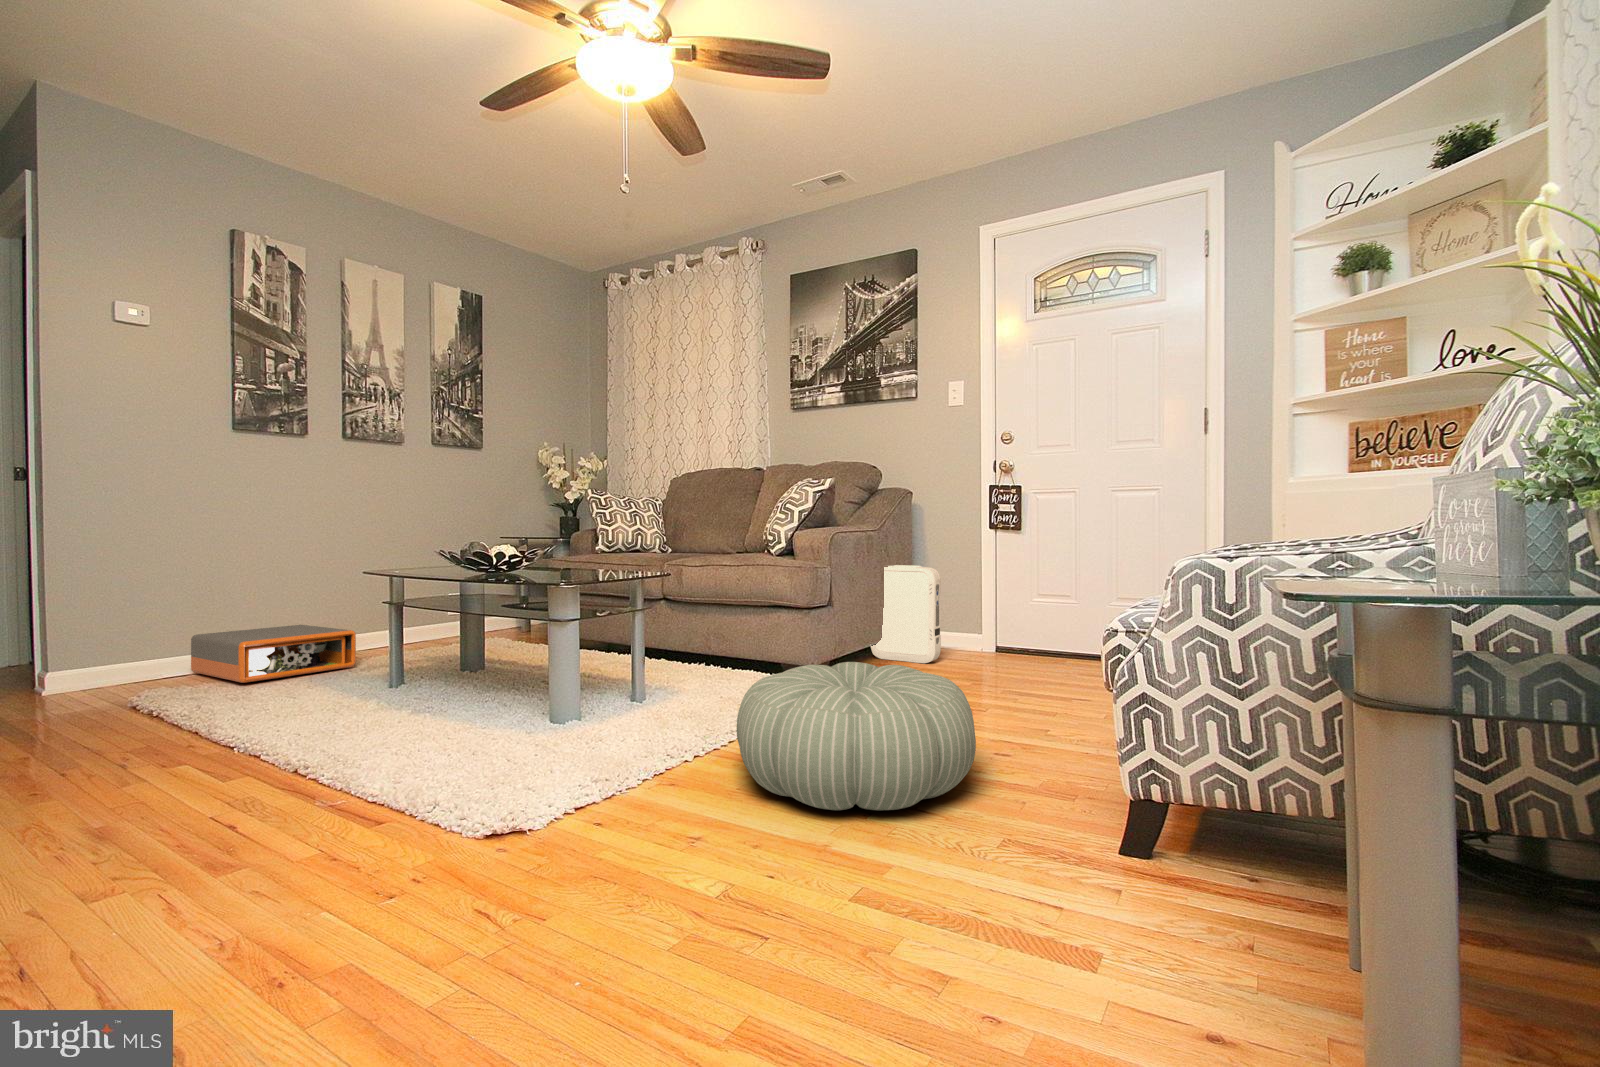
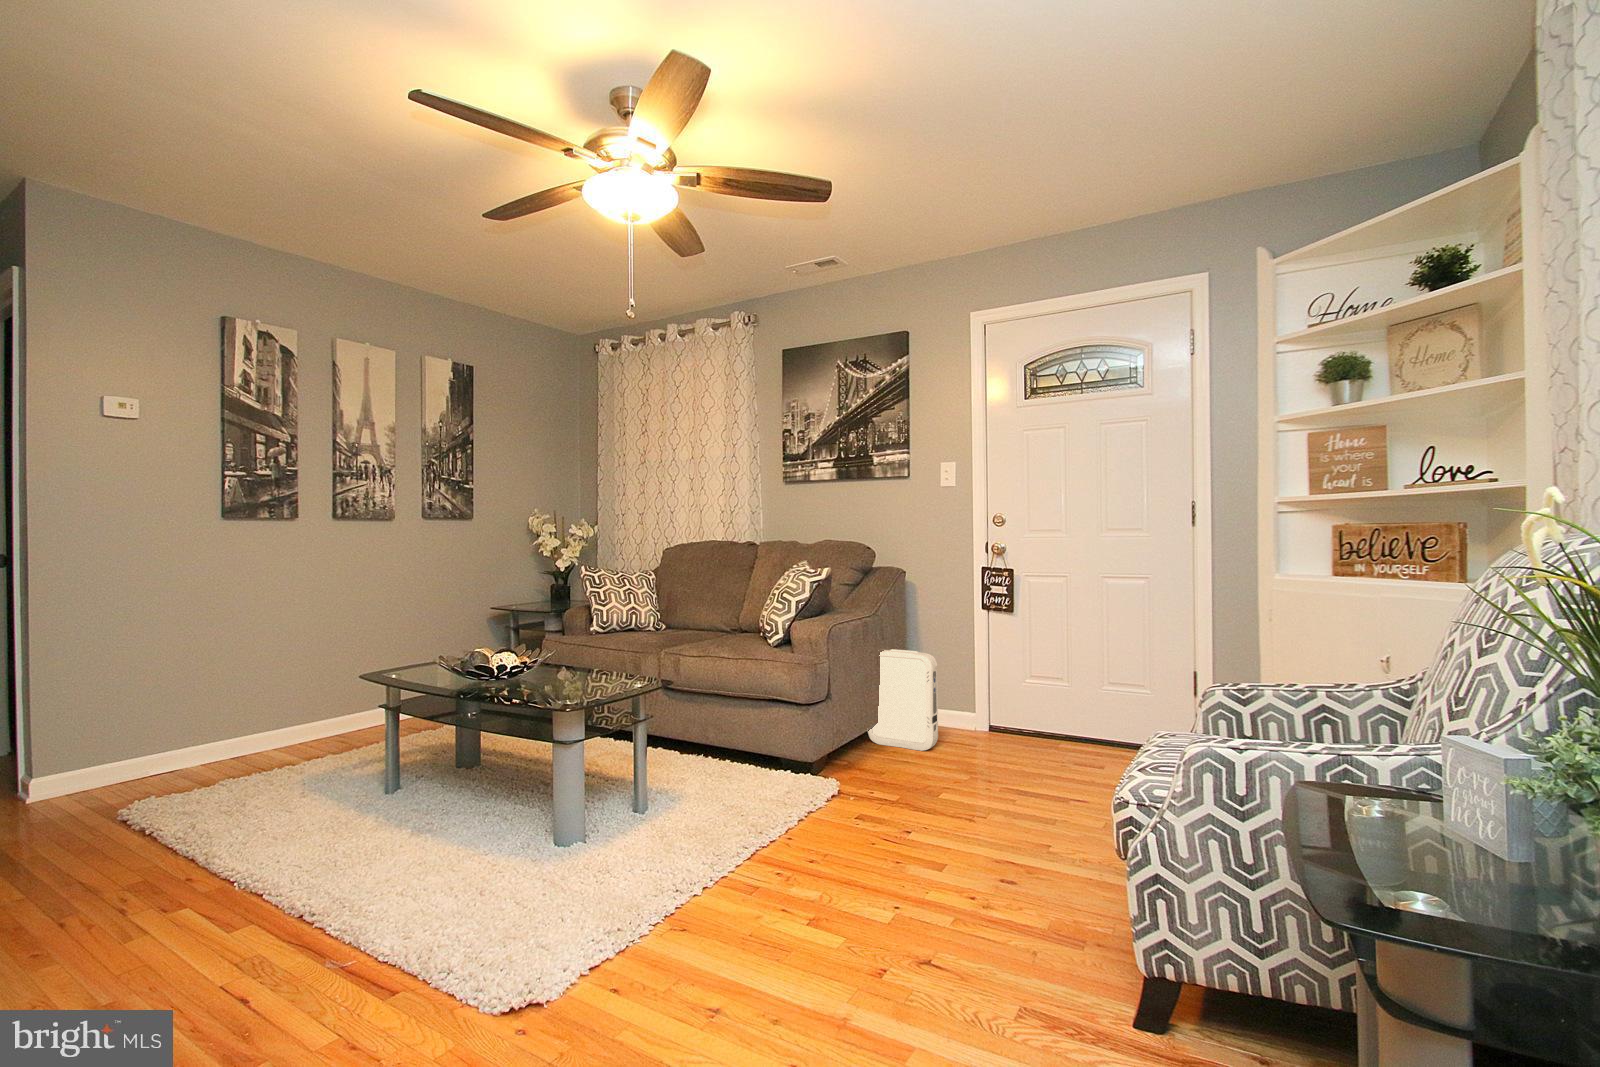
storage box: present [191,625,356,683] -> none [173,714,345,788]
pouf: present [737,662,976,810] -> none [748,793,987,974]

